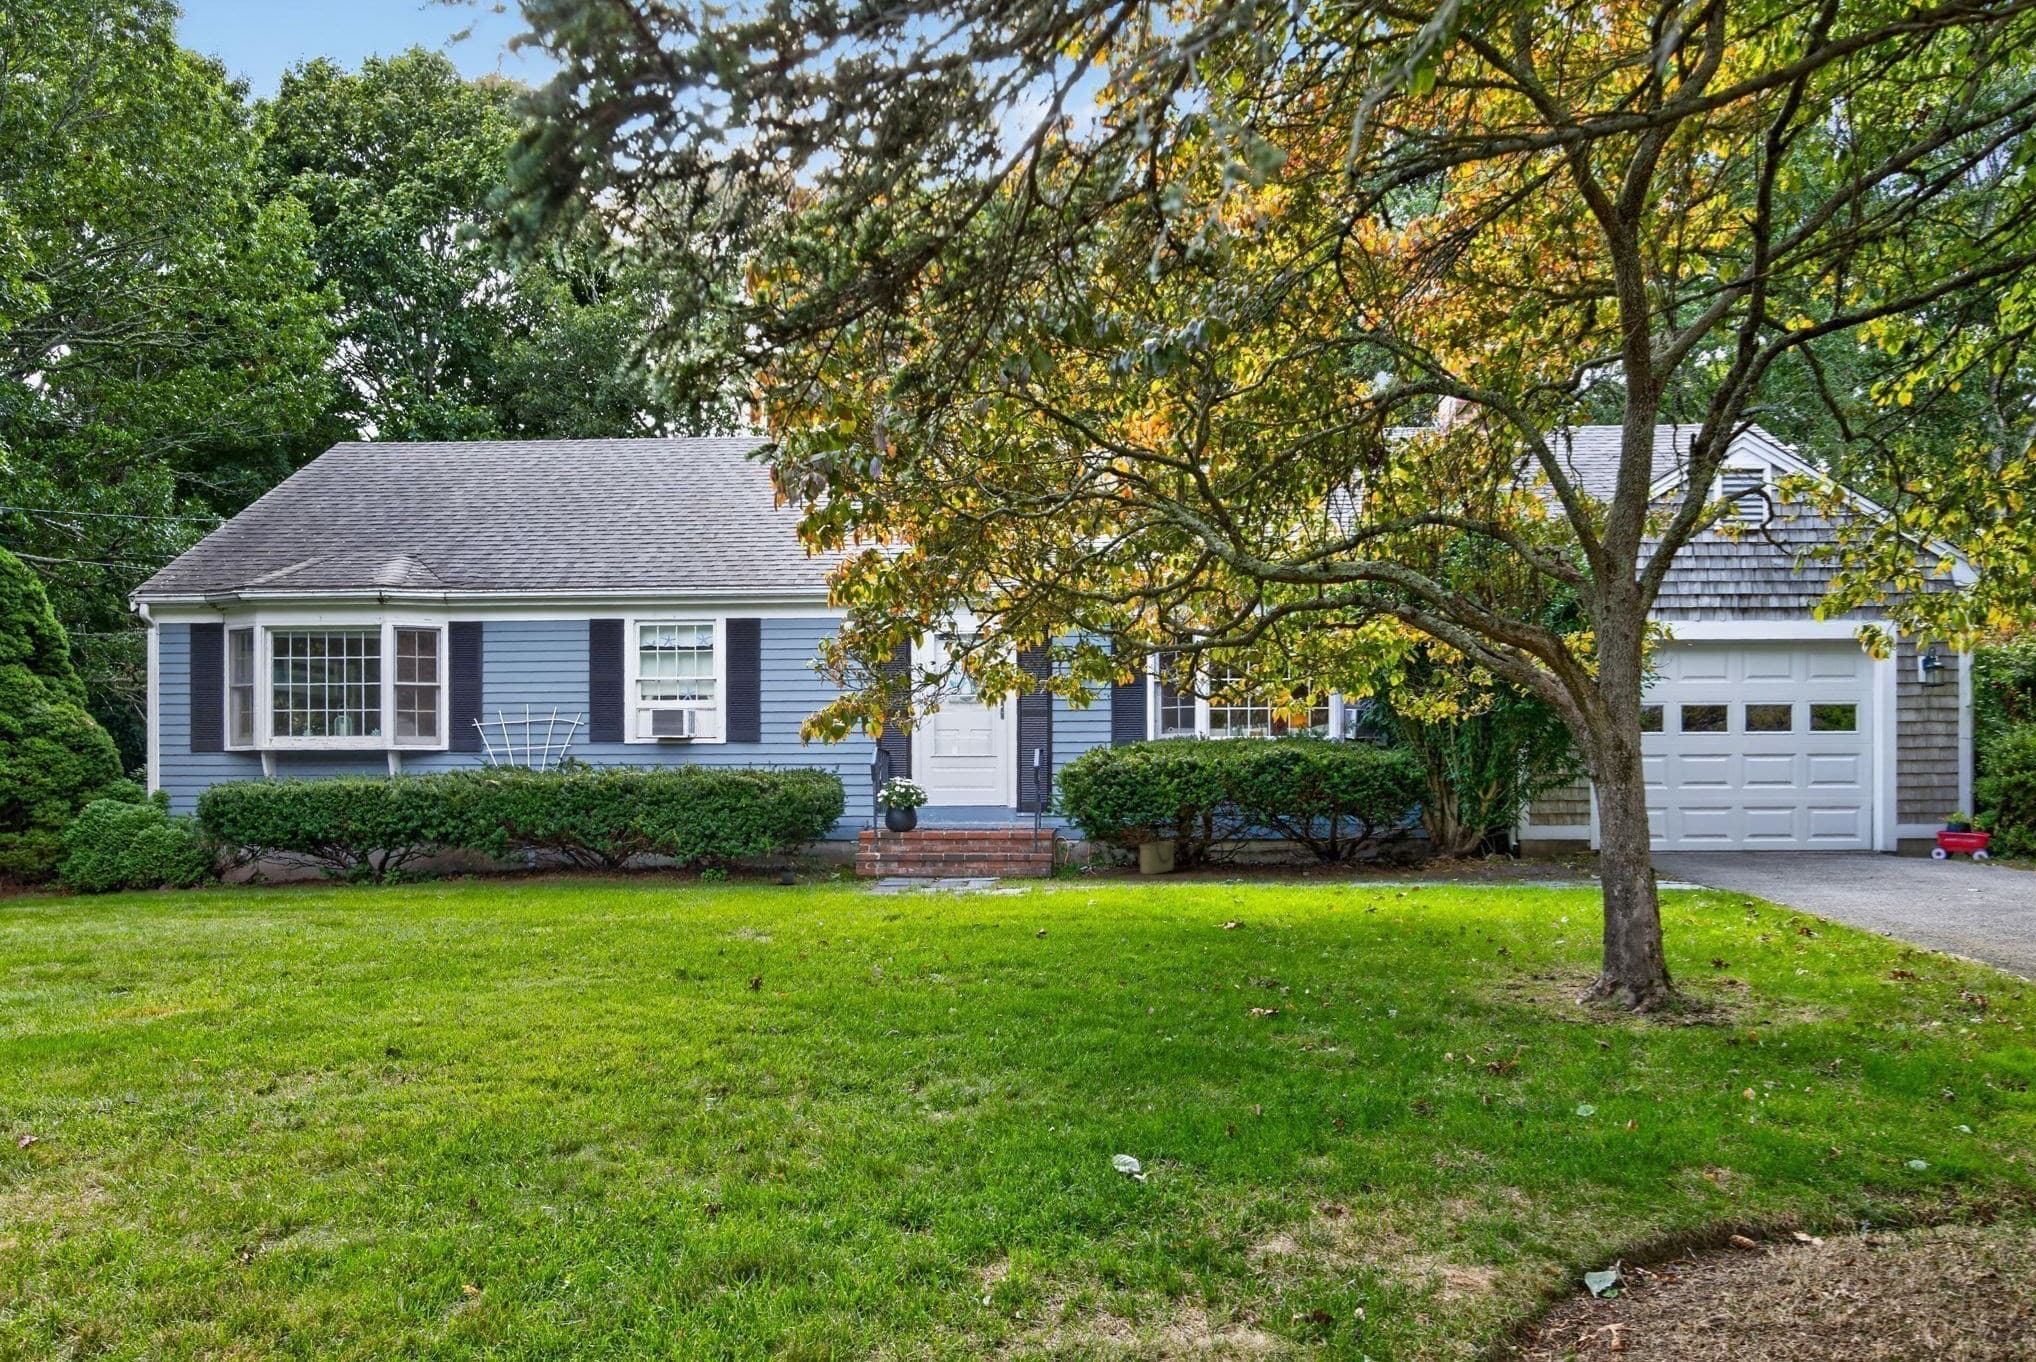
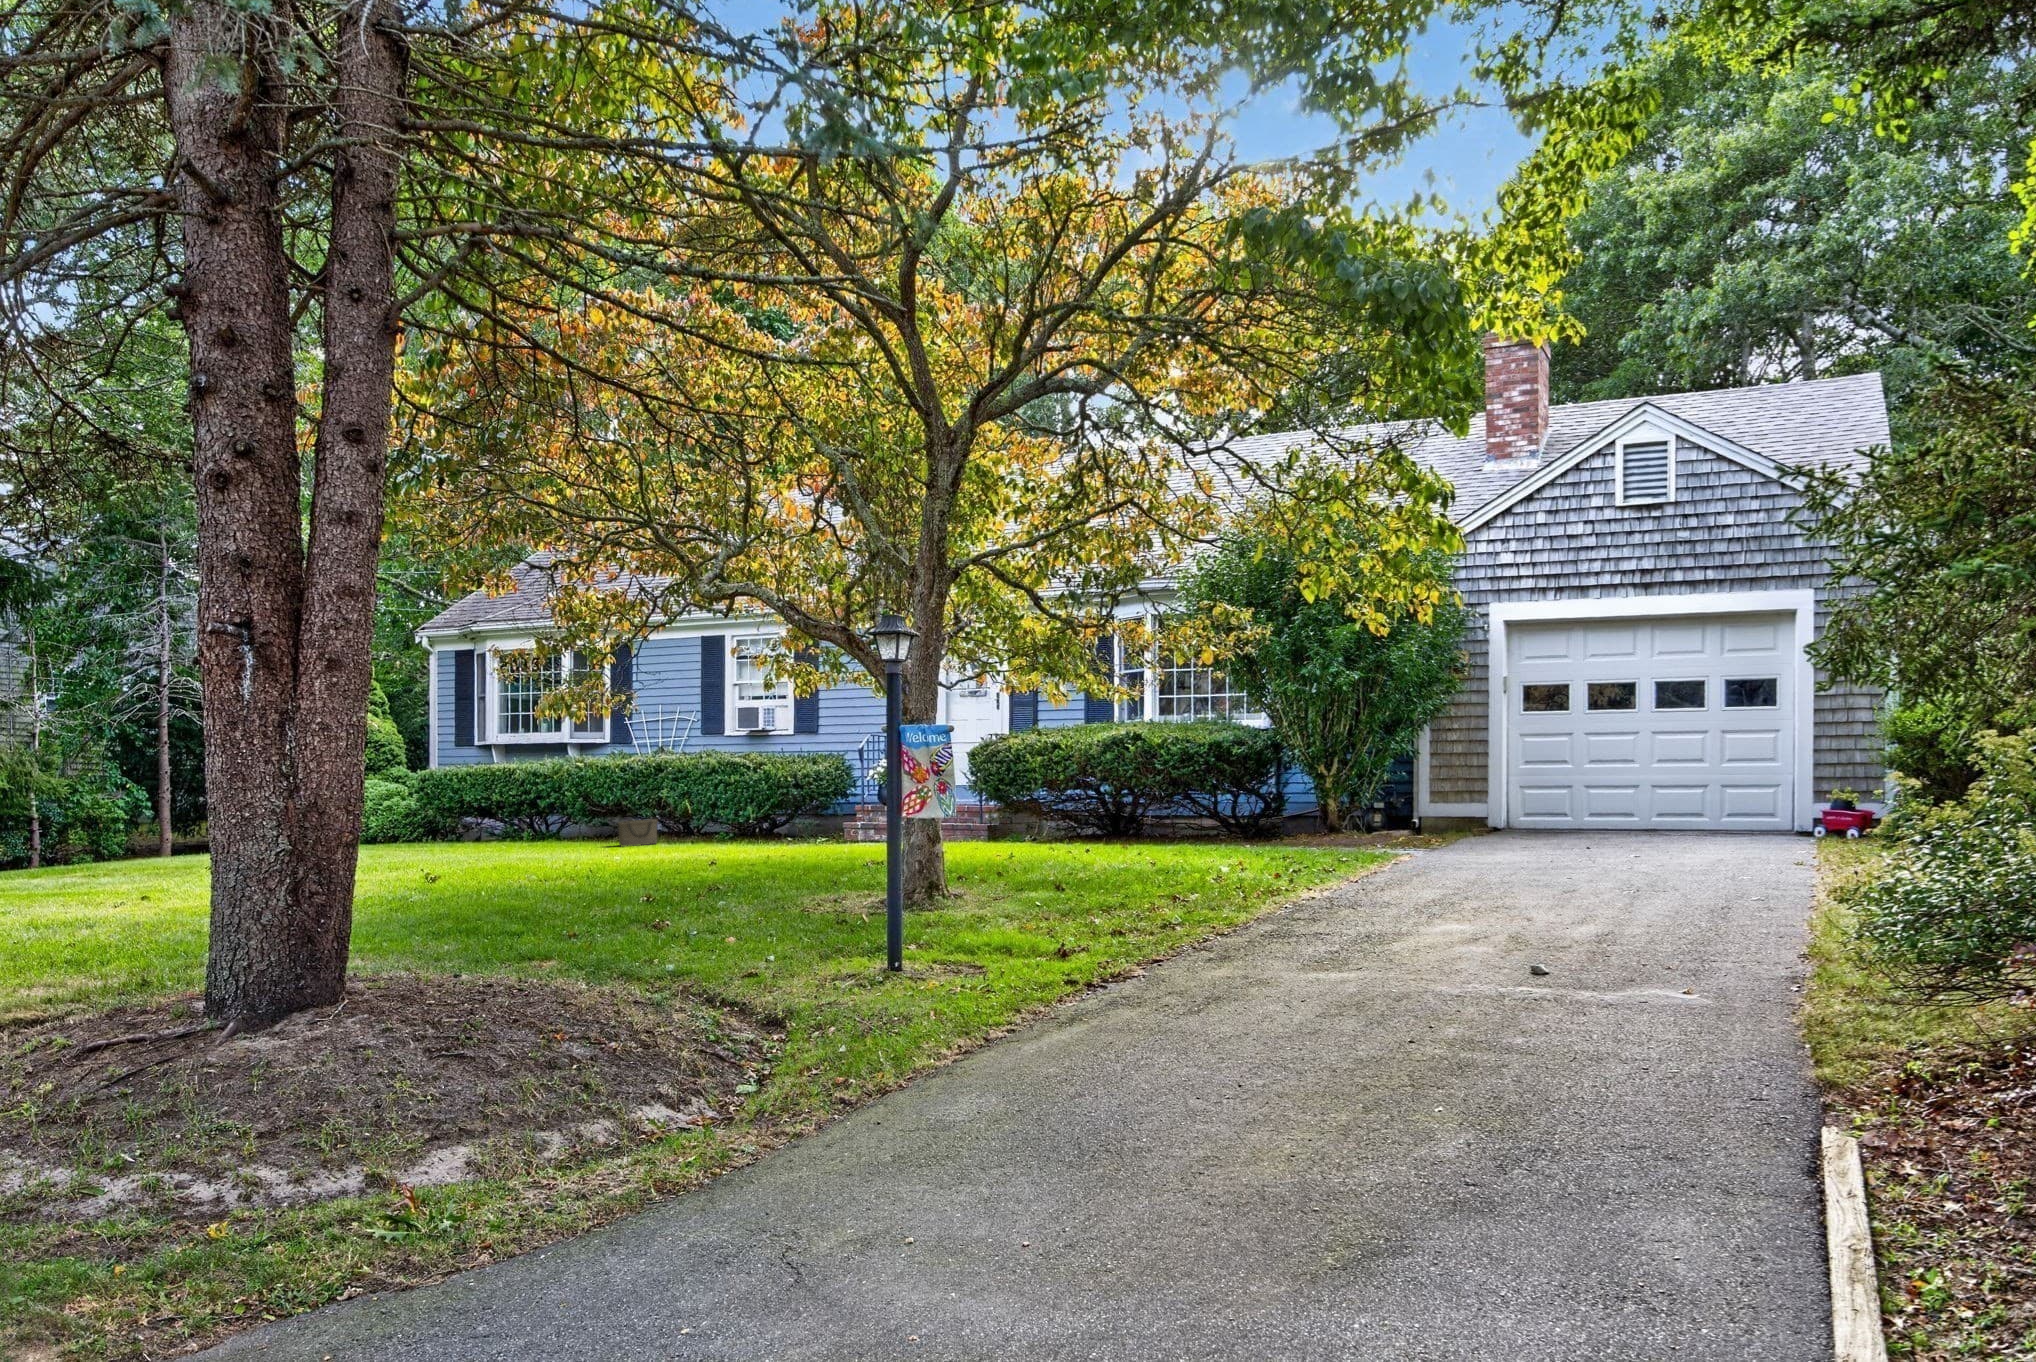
basket: present [1140,841,1174,874] -> present [618,819,657,847]

